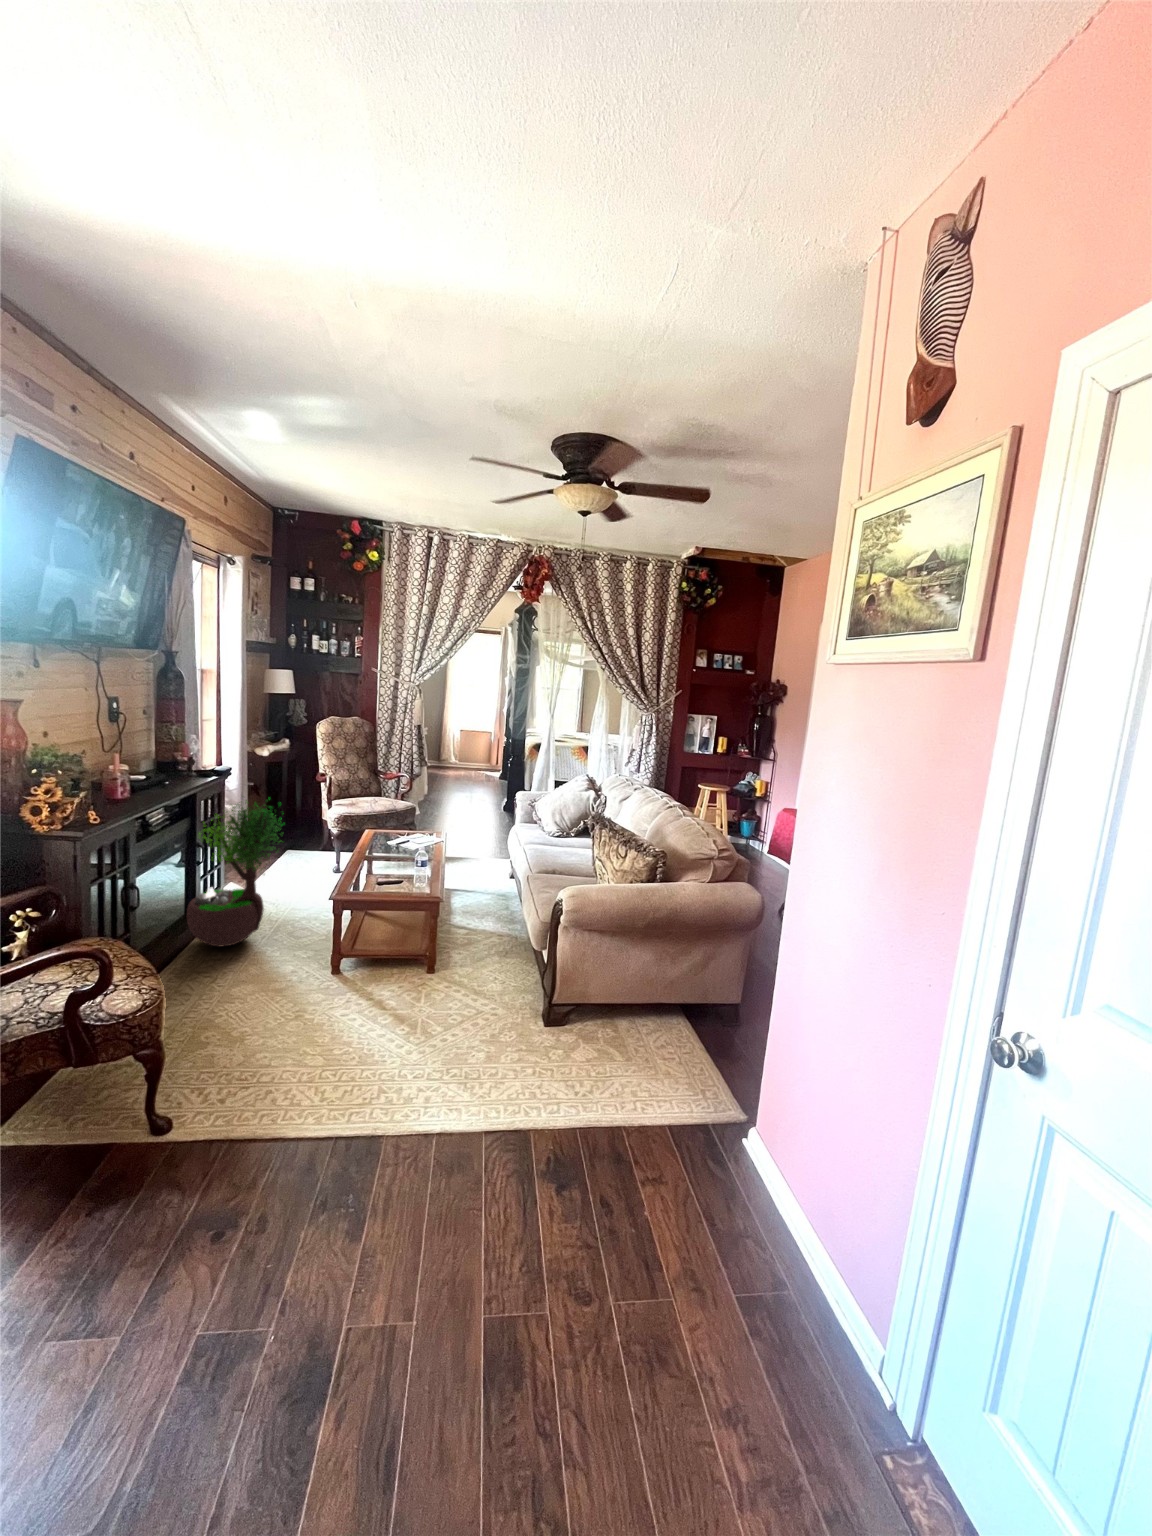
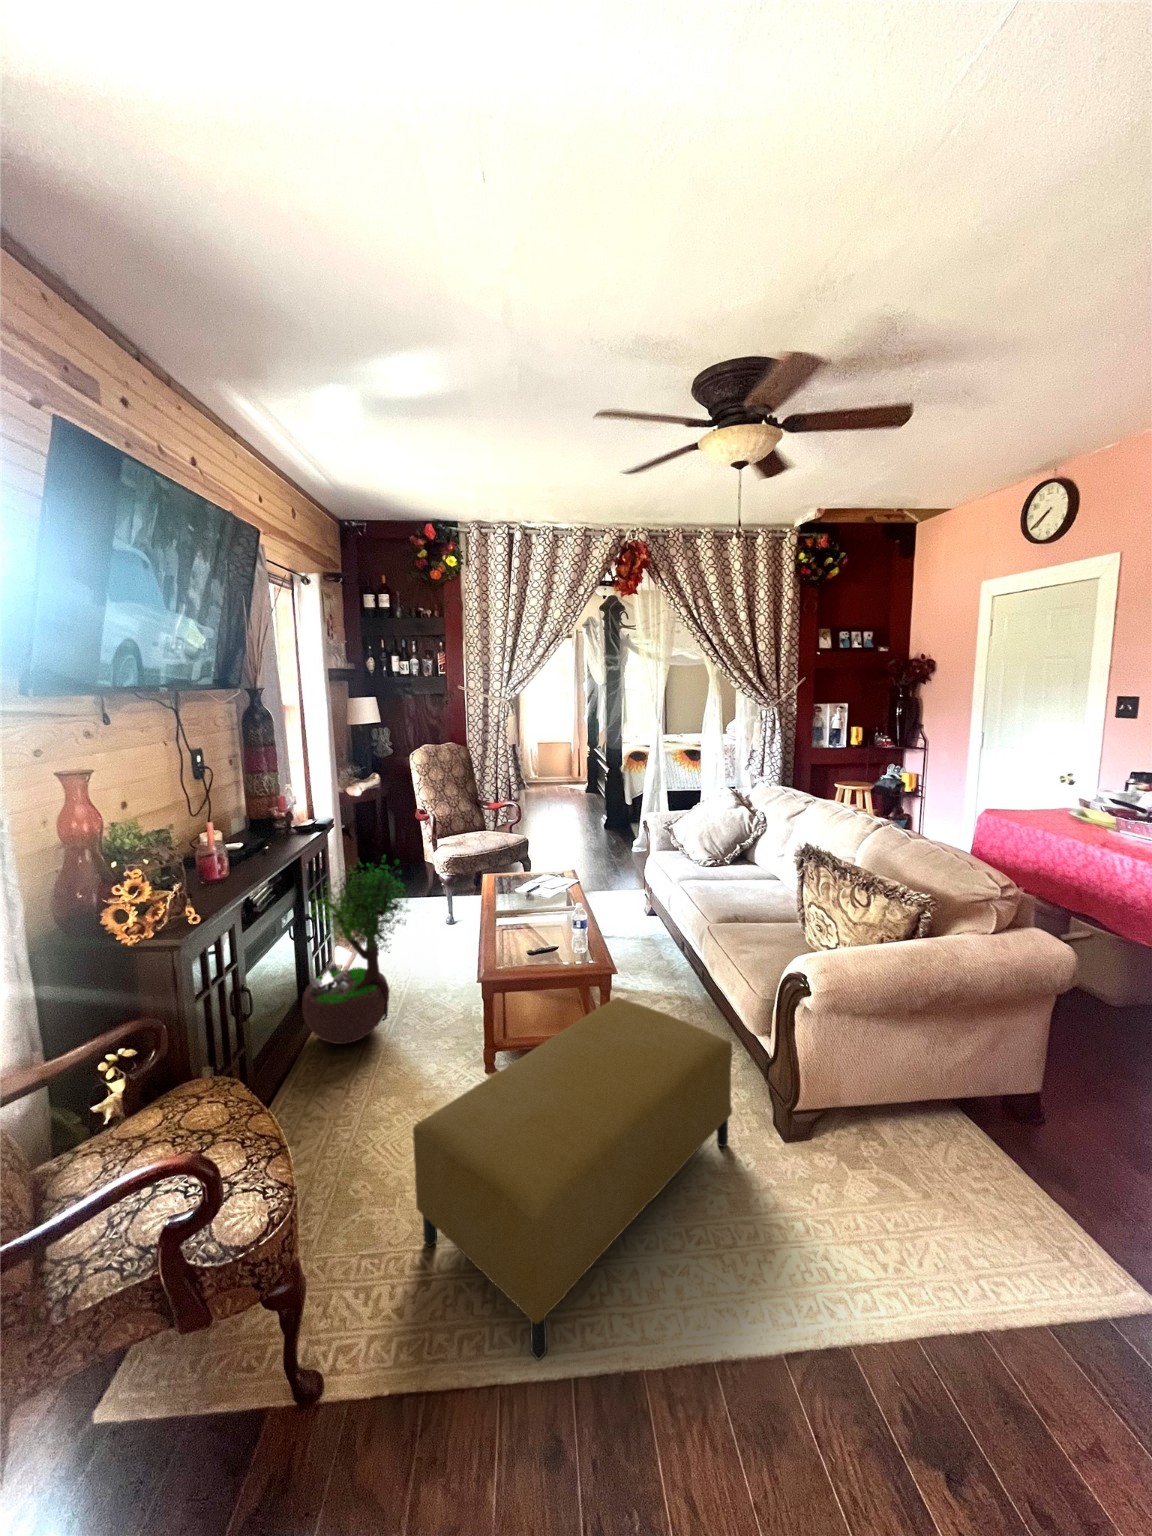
ottoman: none [243,916,506,1129] -> present [413,997,732,1360]

